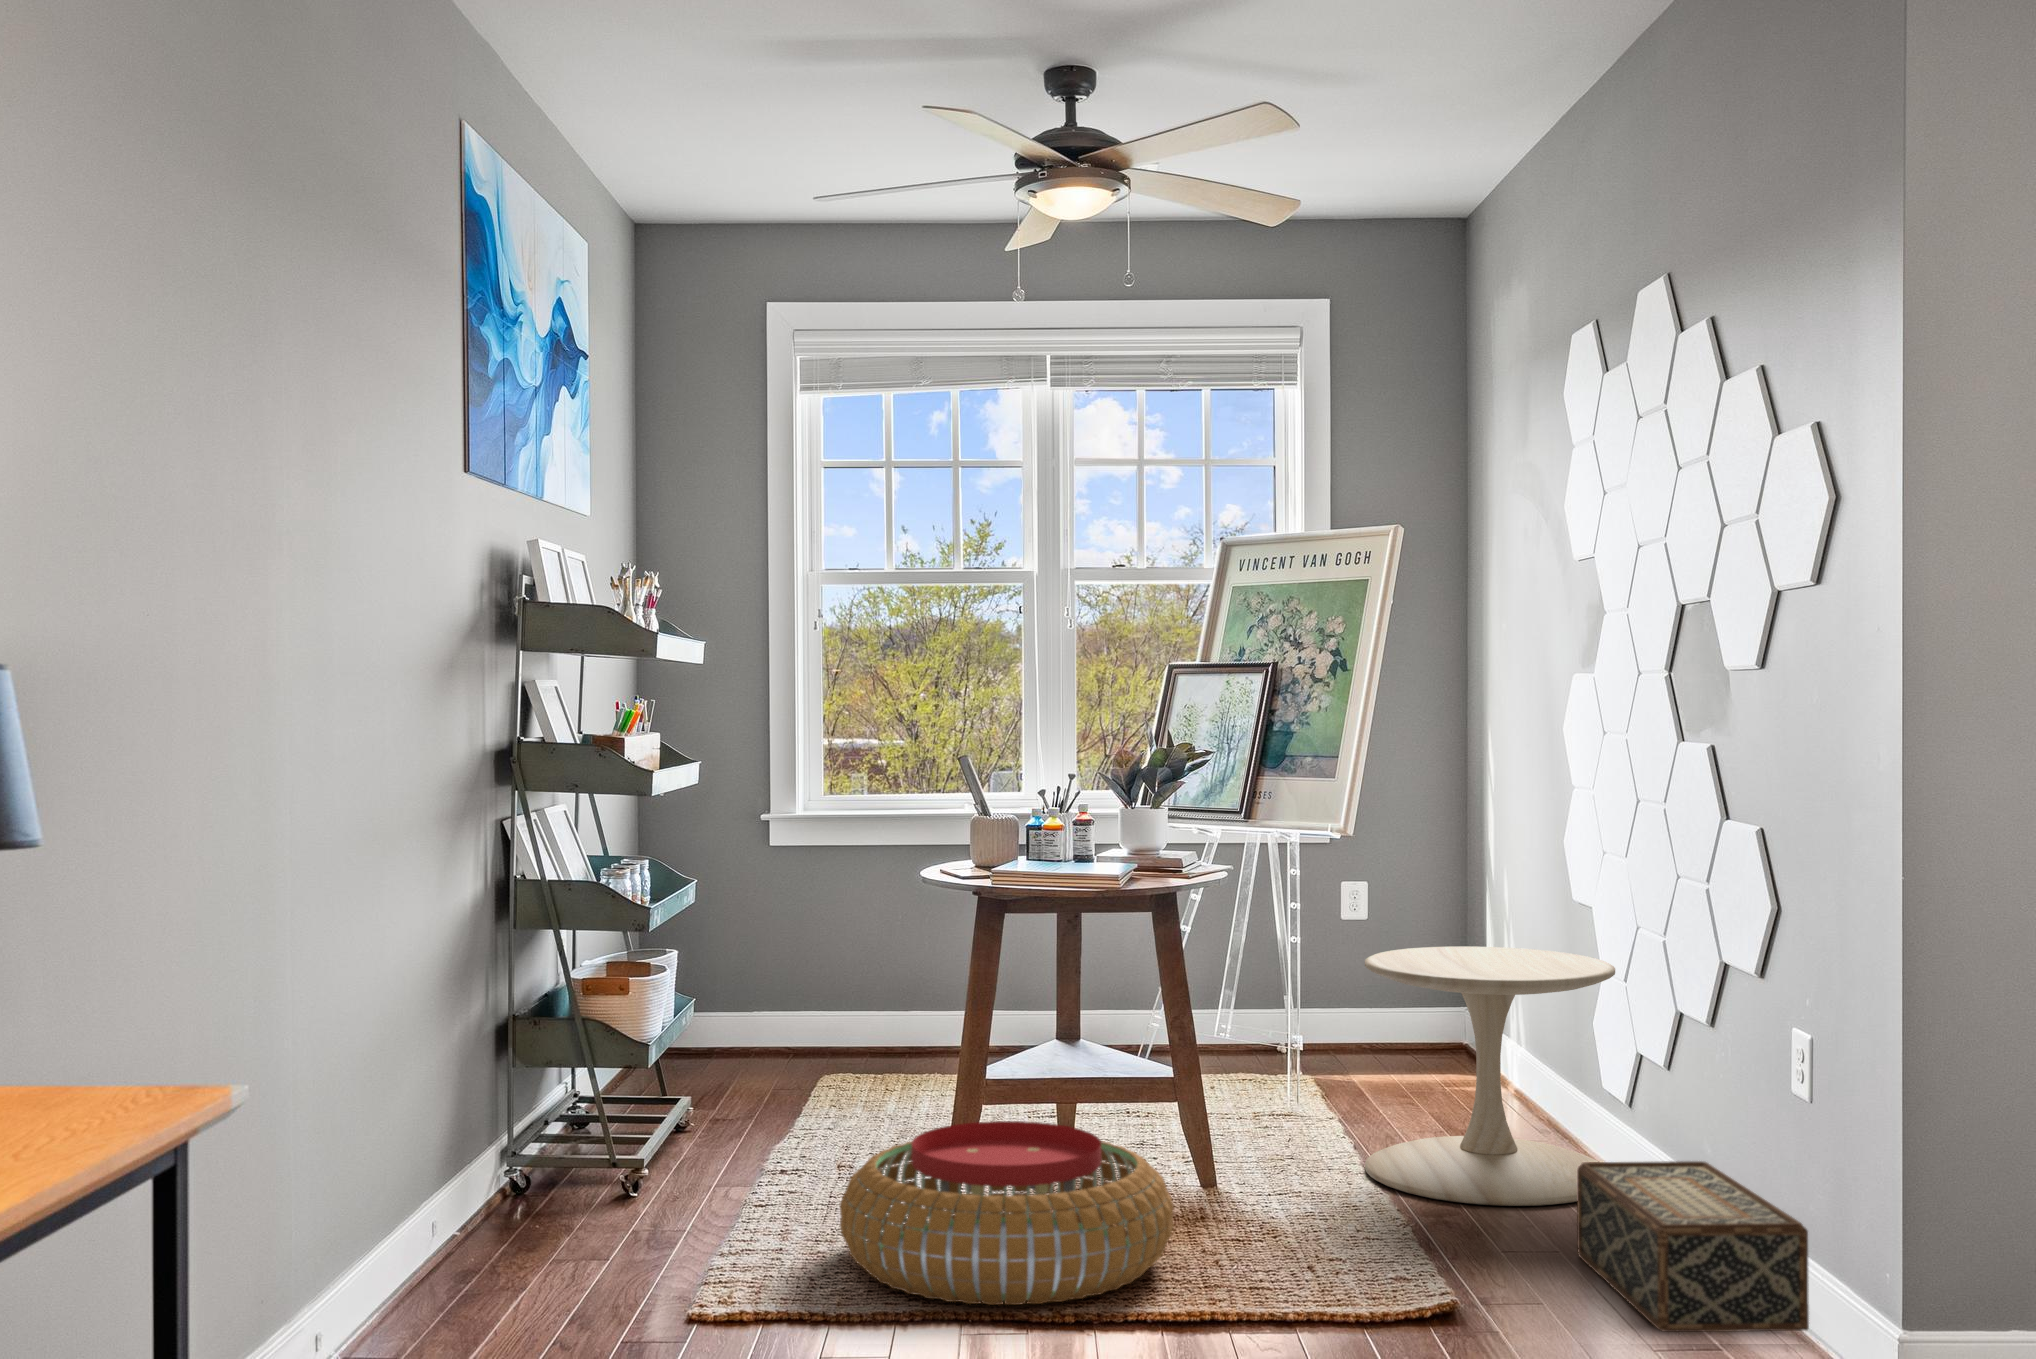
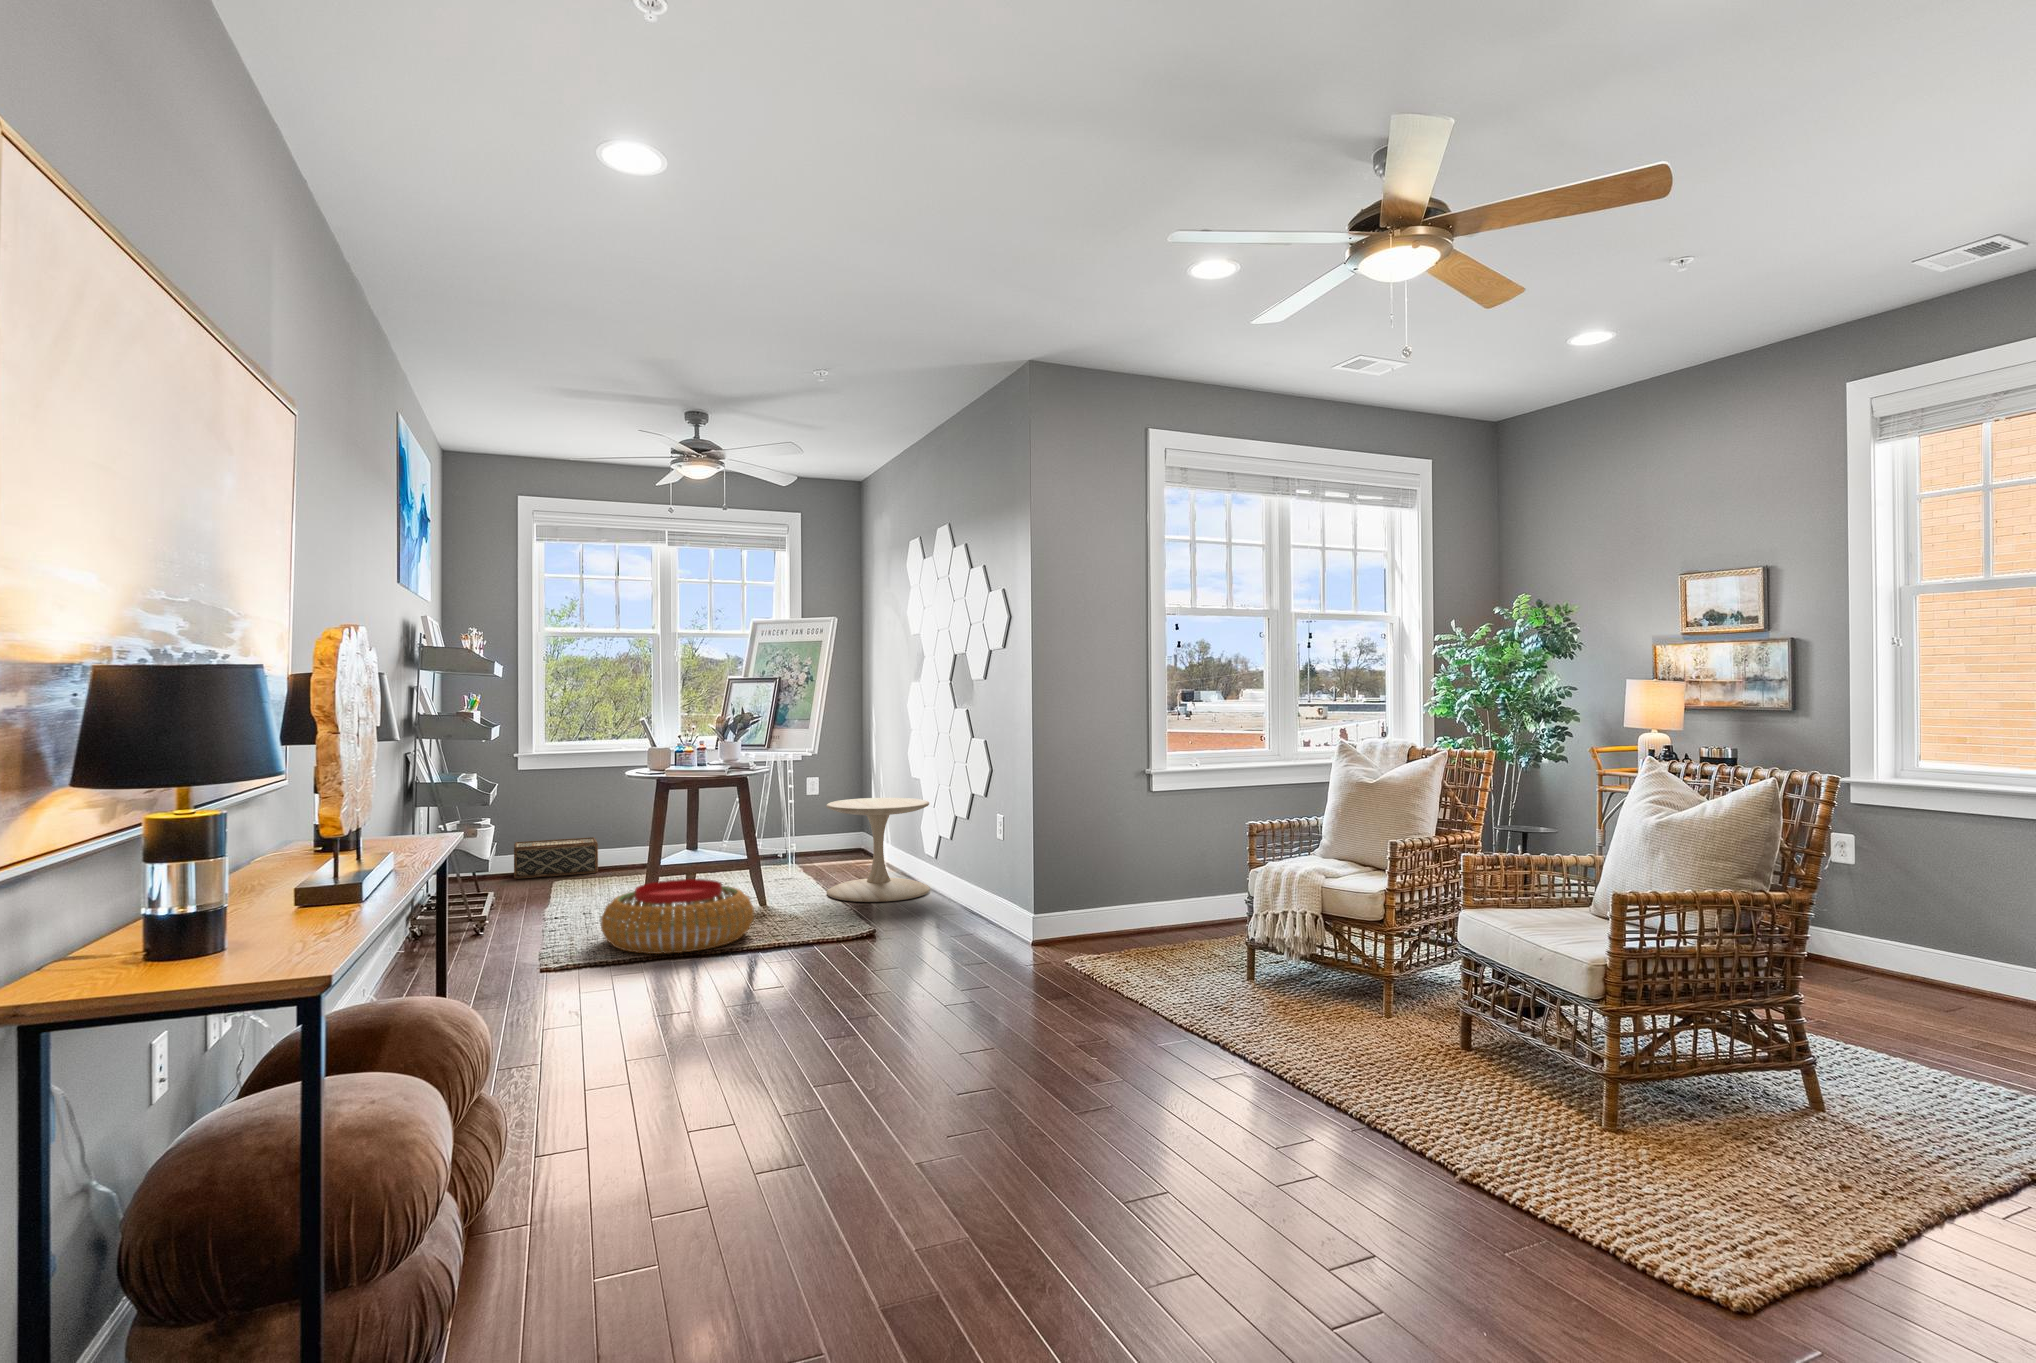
woven basket: present [1577,1161,1809,1332] -> present [514,837,598,879]

